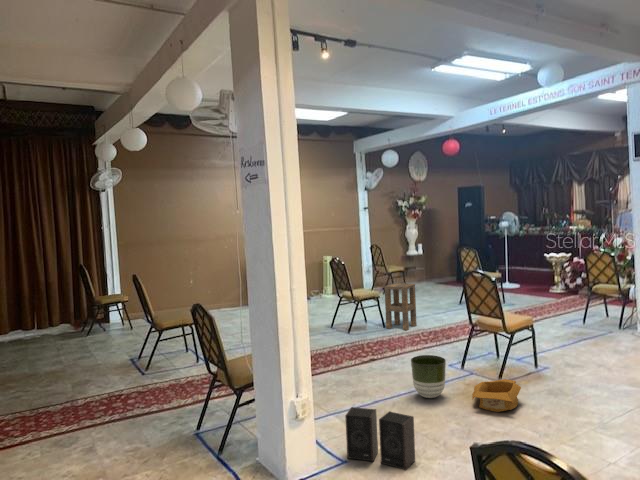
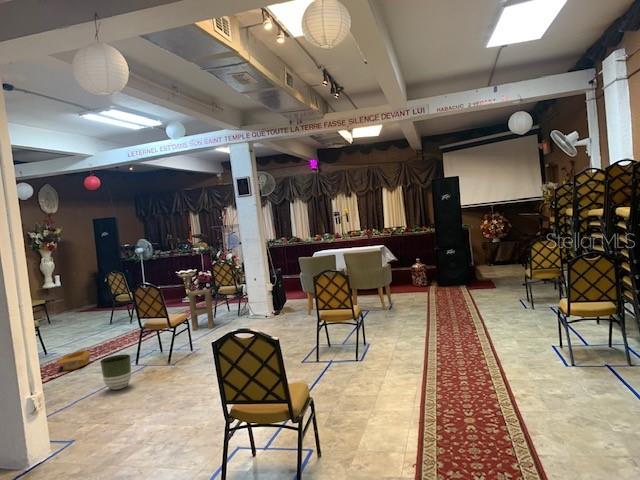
side table: present [385,283,416,330] -> present [189,289,214,331]
cardboard box: present [472,379,521,412] -> present [57,350,90,370]
speaker: present [345,407,415,470] -> none [67,391,128,442]

